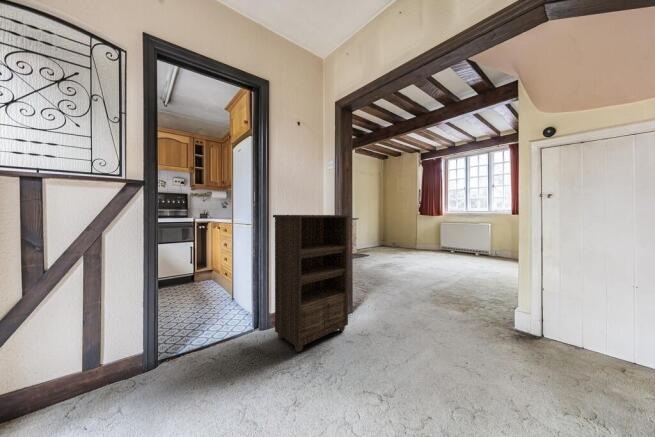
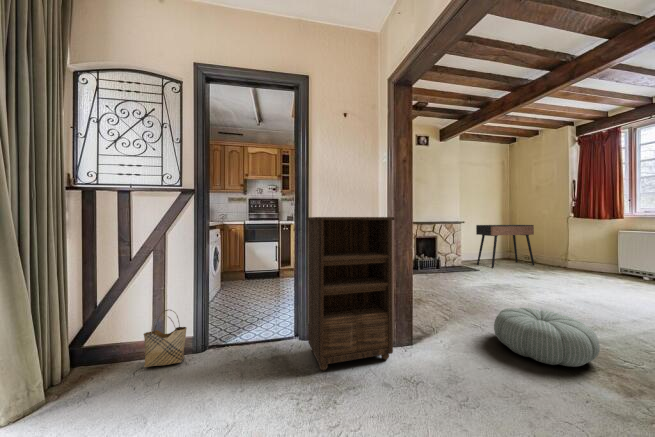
console table: none [362,219,396,251] -> present [476,225,534,268]
pouf: none [402,277,459,311] -> present [494,308,600,367]
woven basket: none [77,326,139,404] -> present [144,310,187,367]

